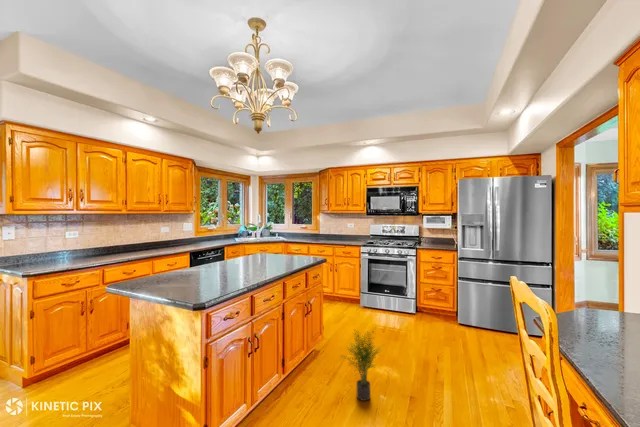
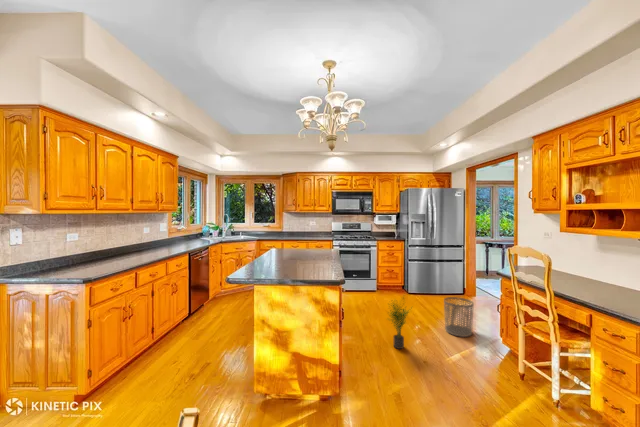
waste bin: none [456,340,502,406] -> present [444,297,474,337]

